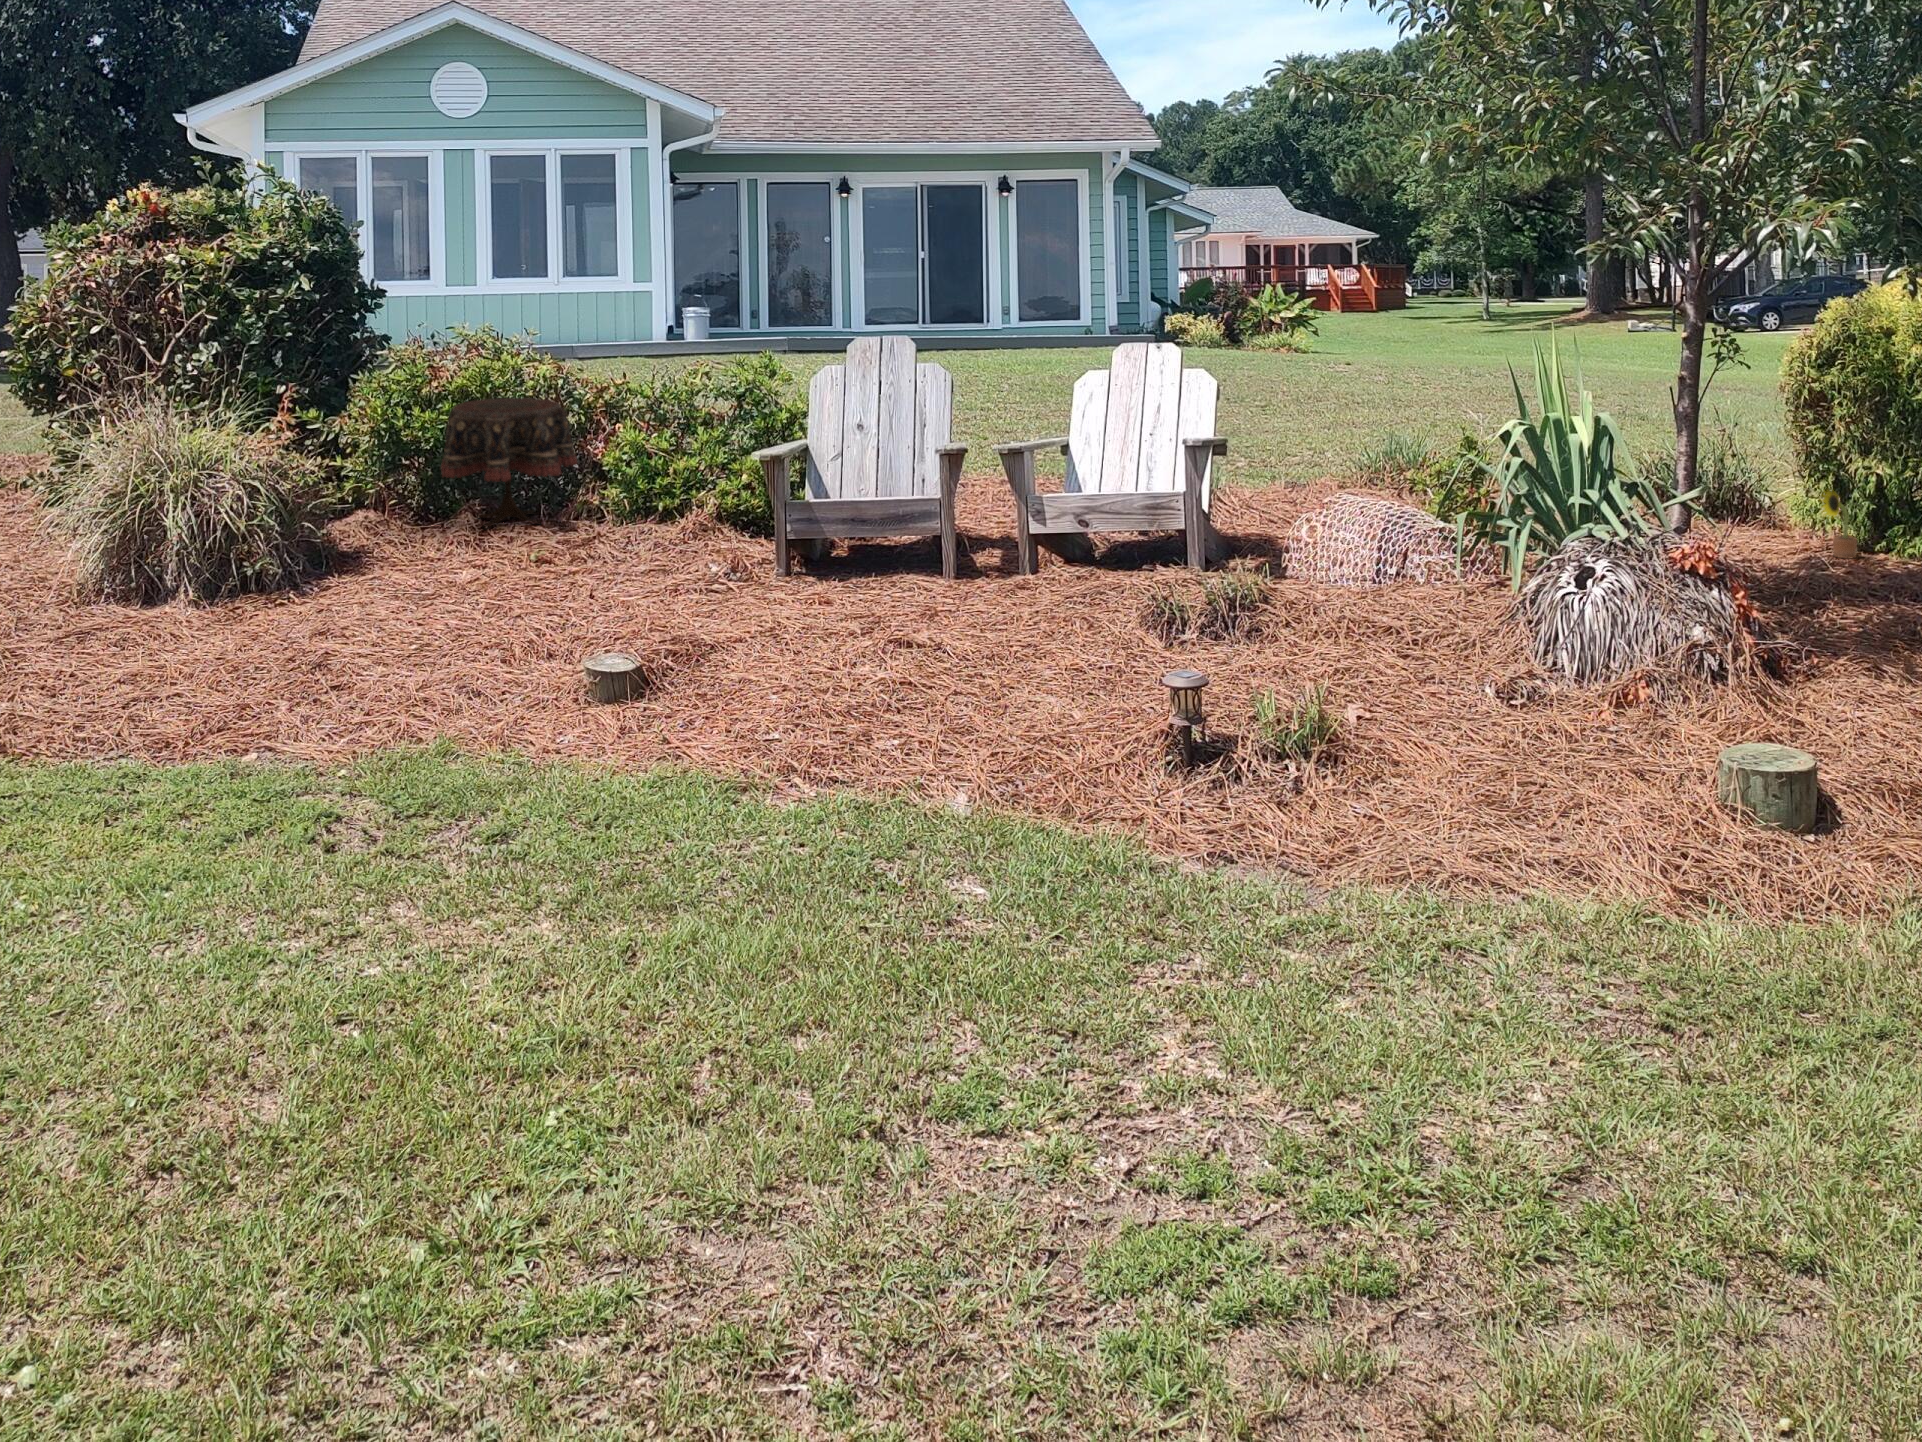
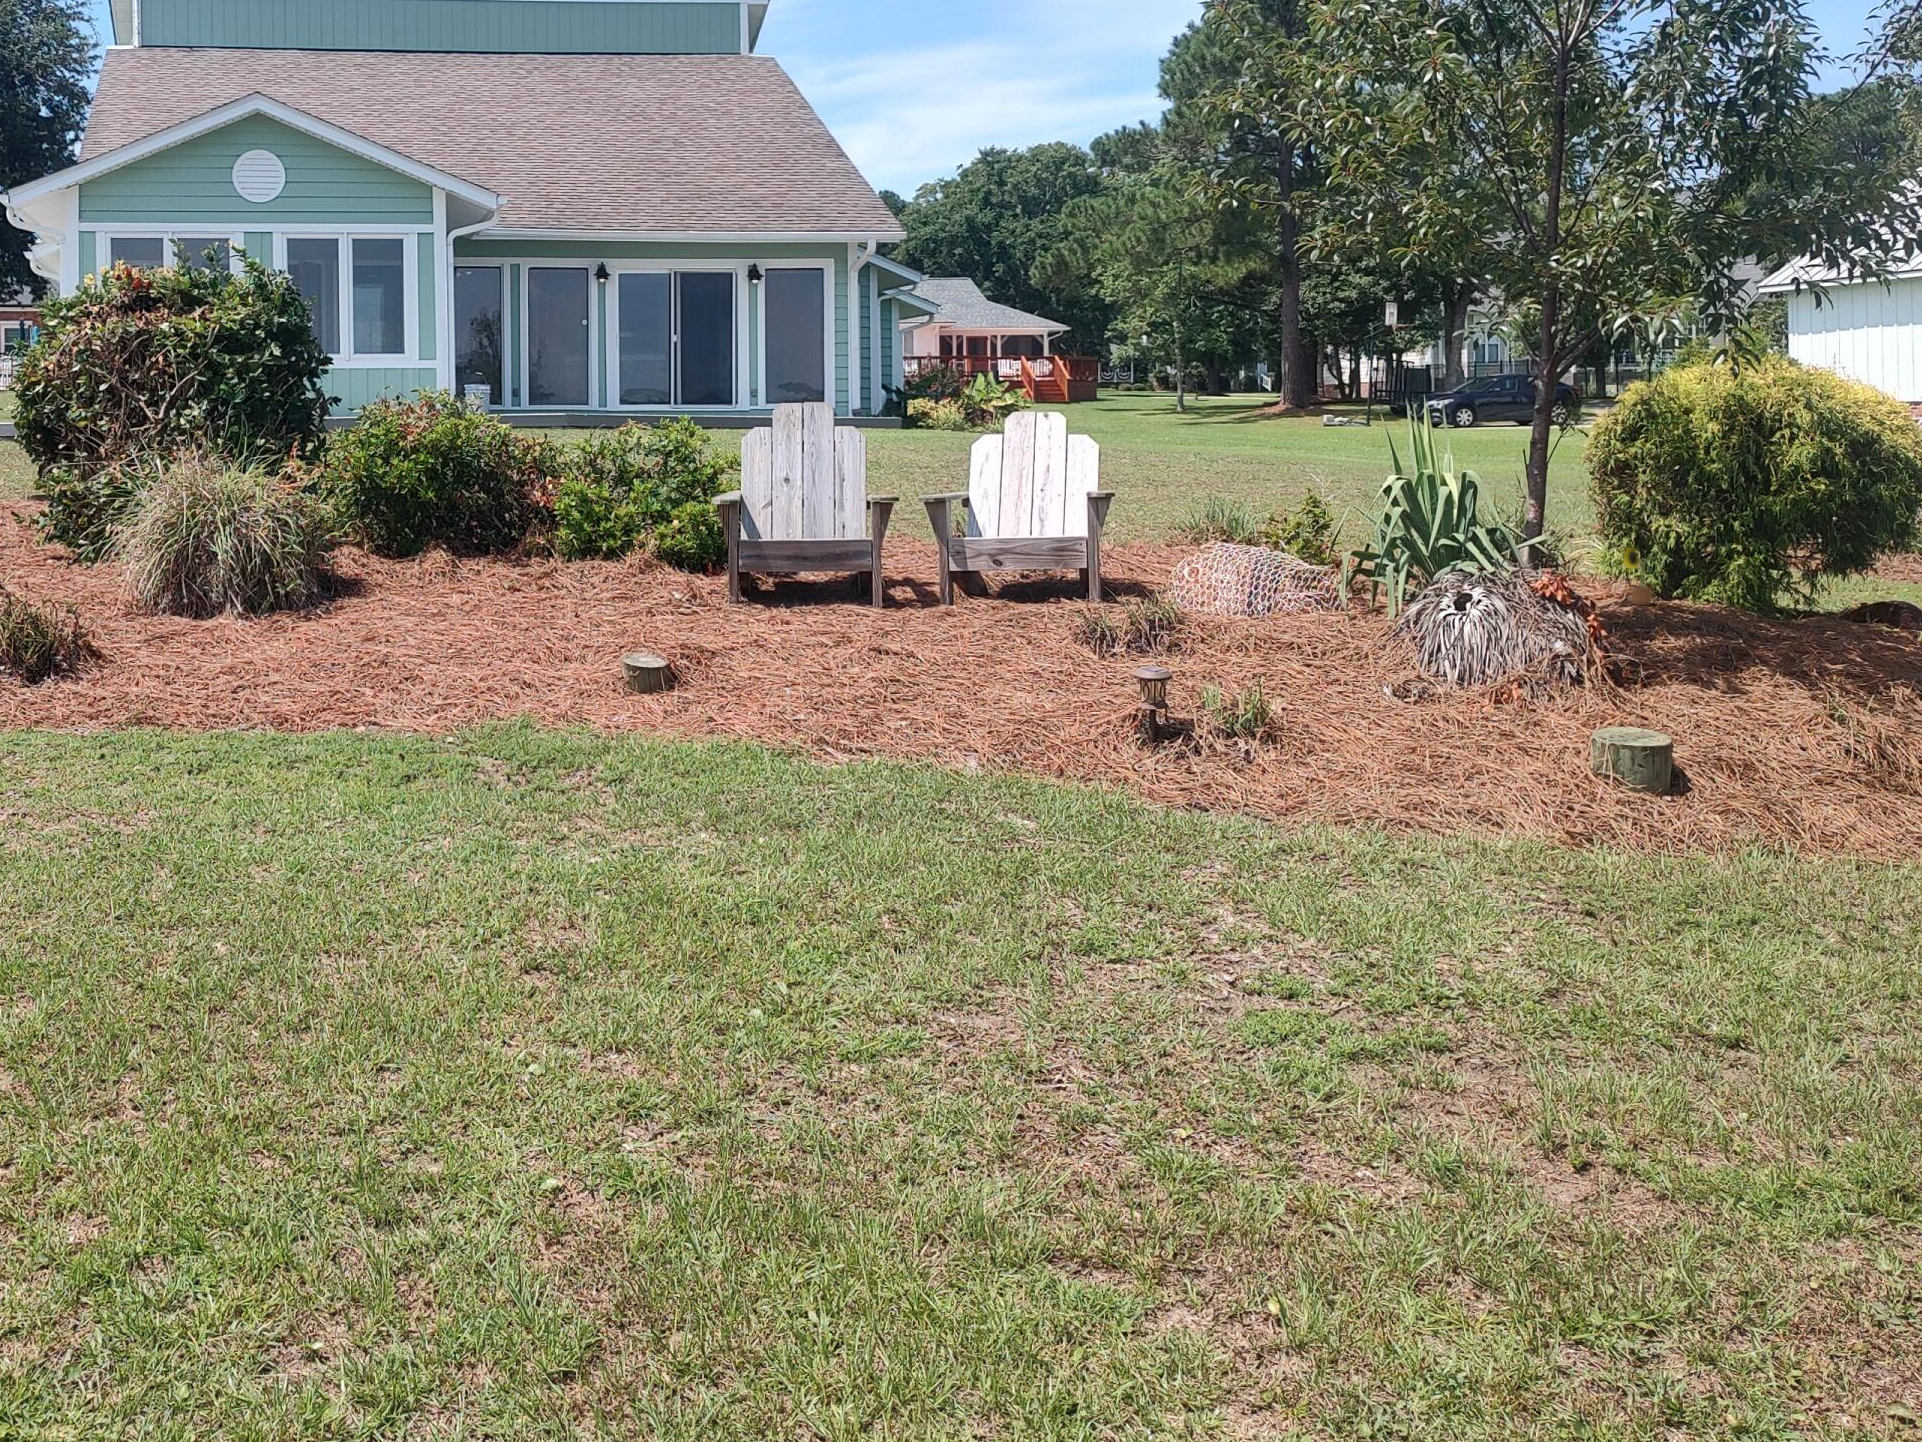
side table: present [441,398,577,529] -> none [412,454,527,567]

